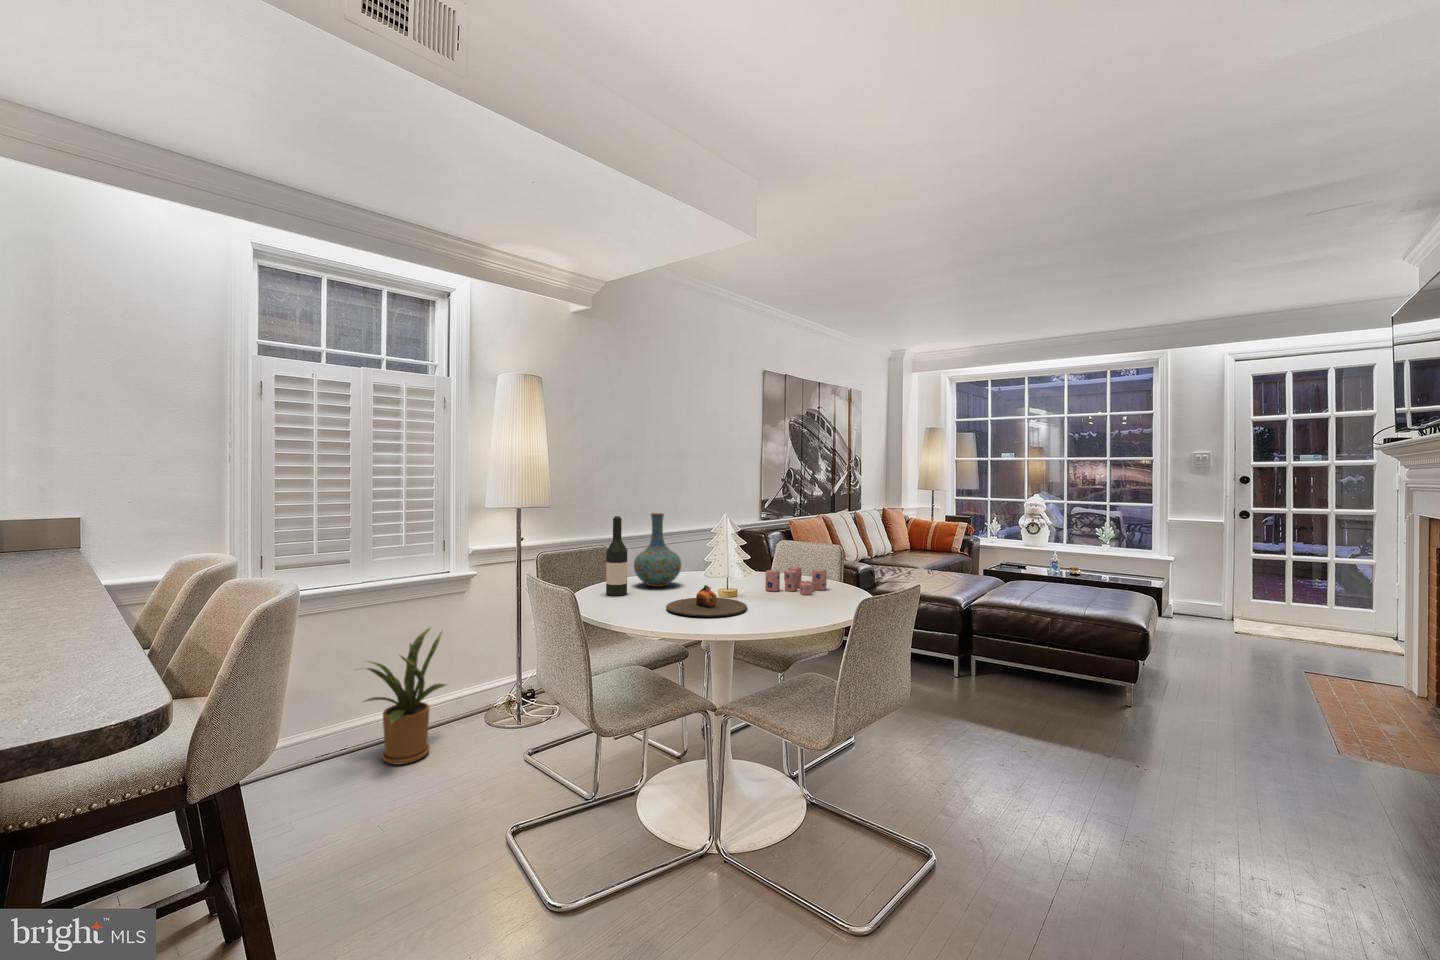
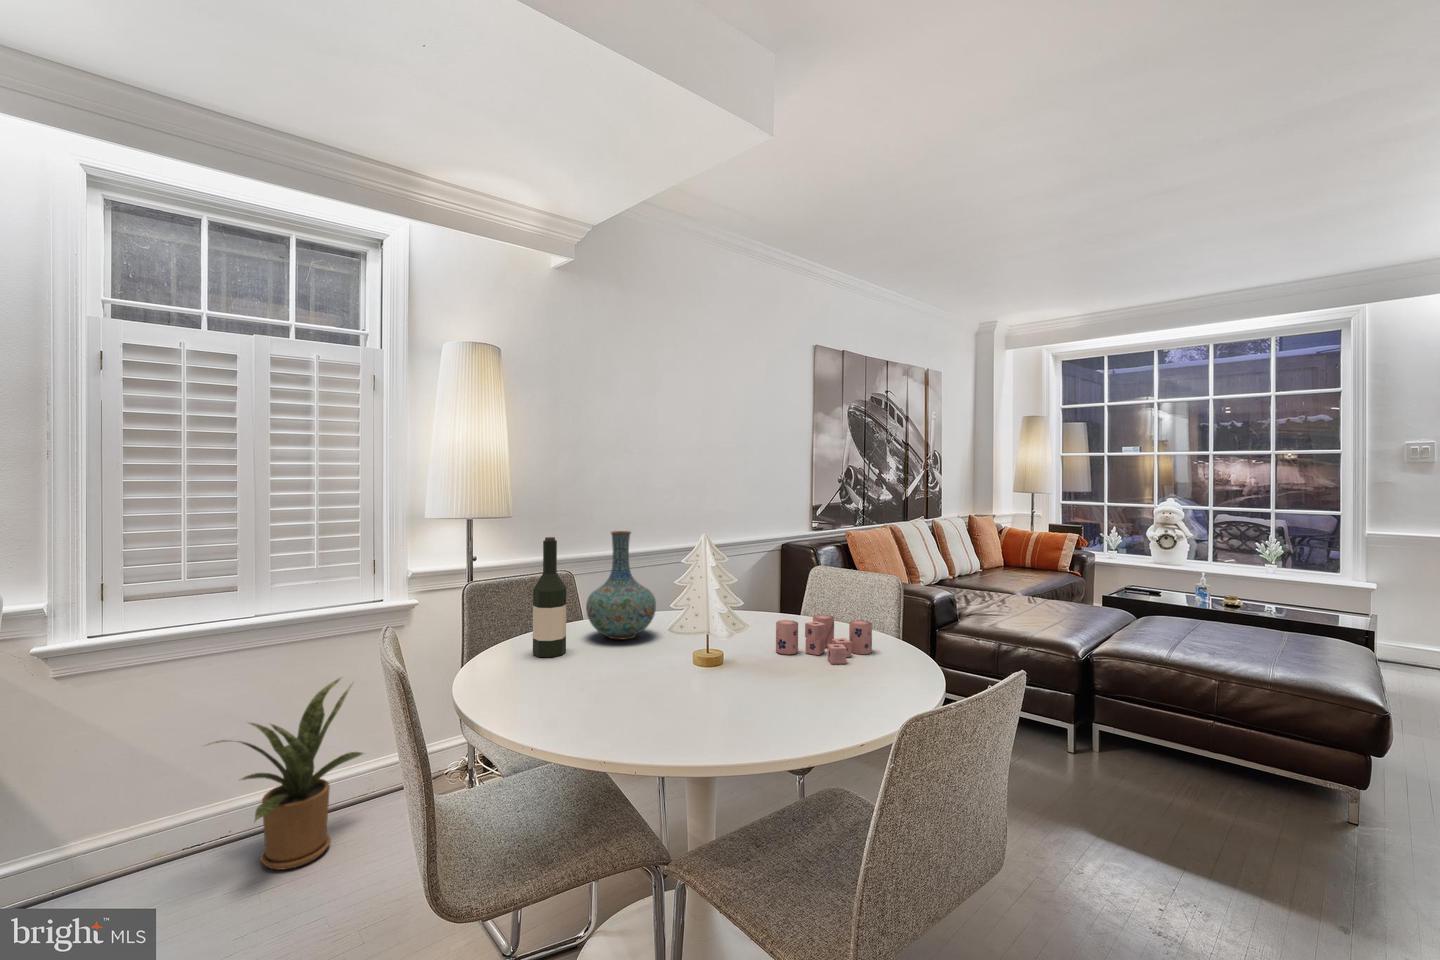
plate: present [666,585,747,617] -> none [597,654,729,716]

